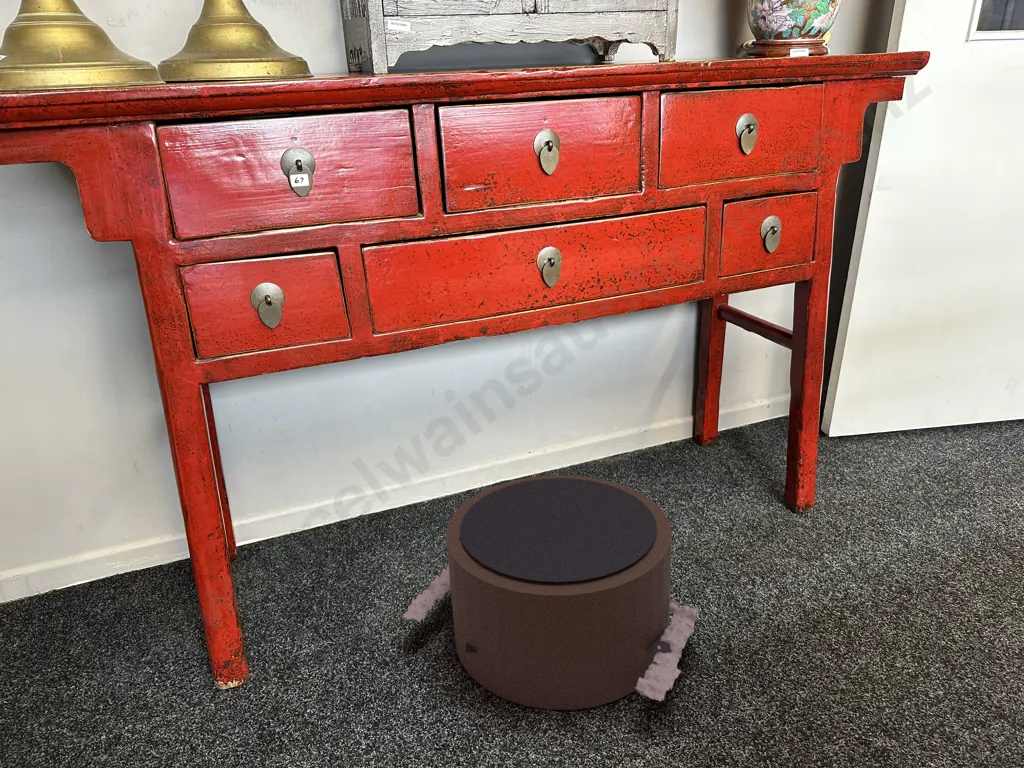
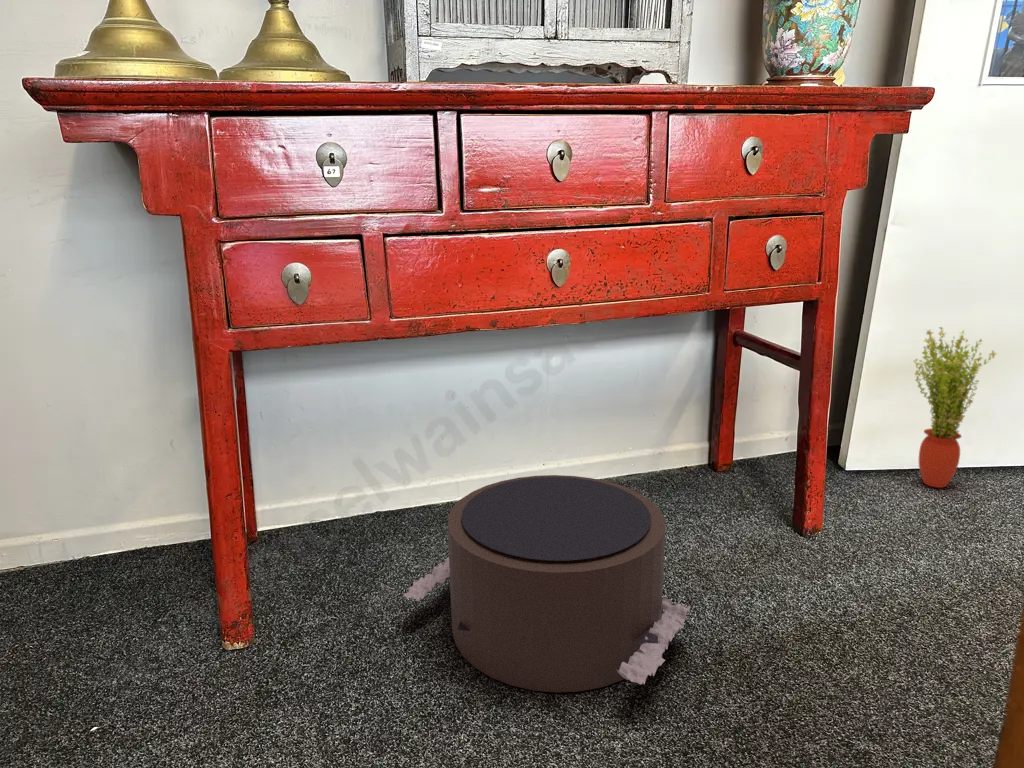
potted plant: none [898,290,979,450] -> present [914,327,996,488]

